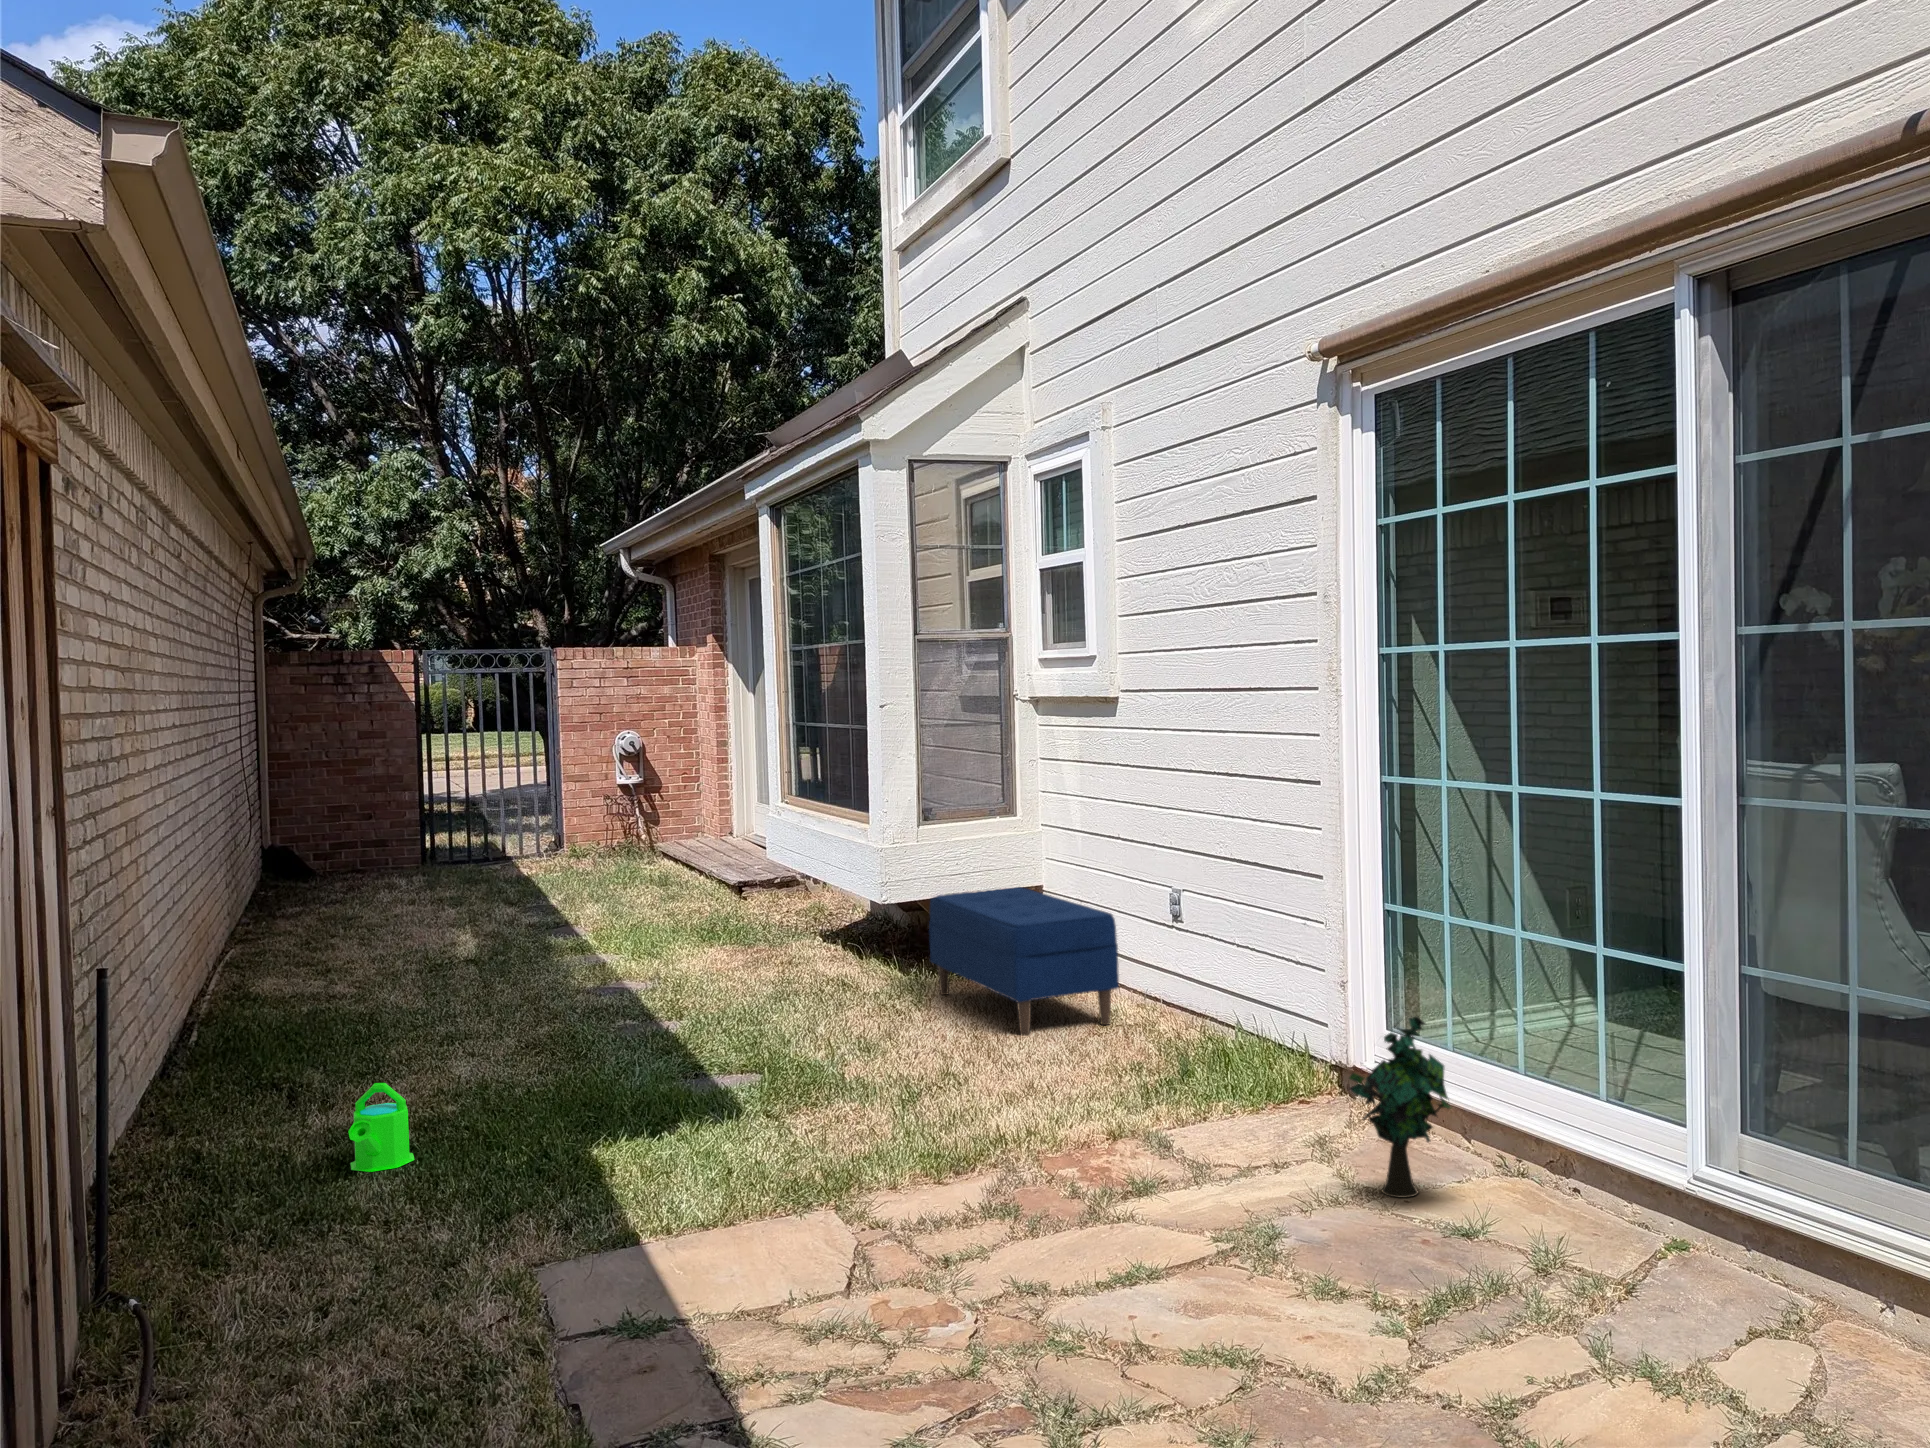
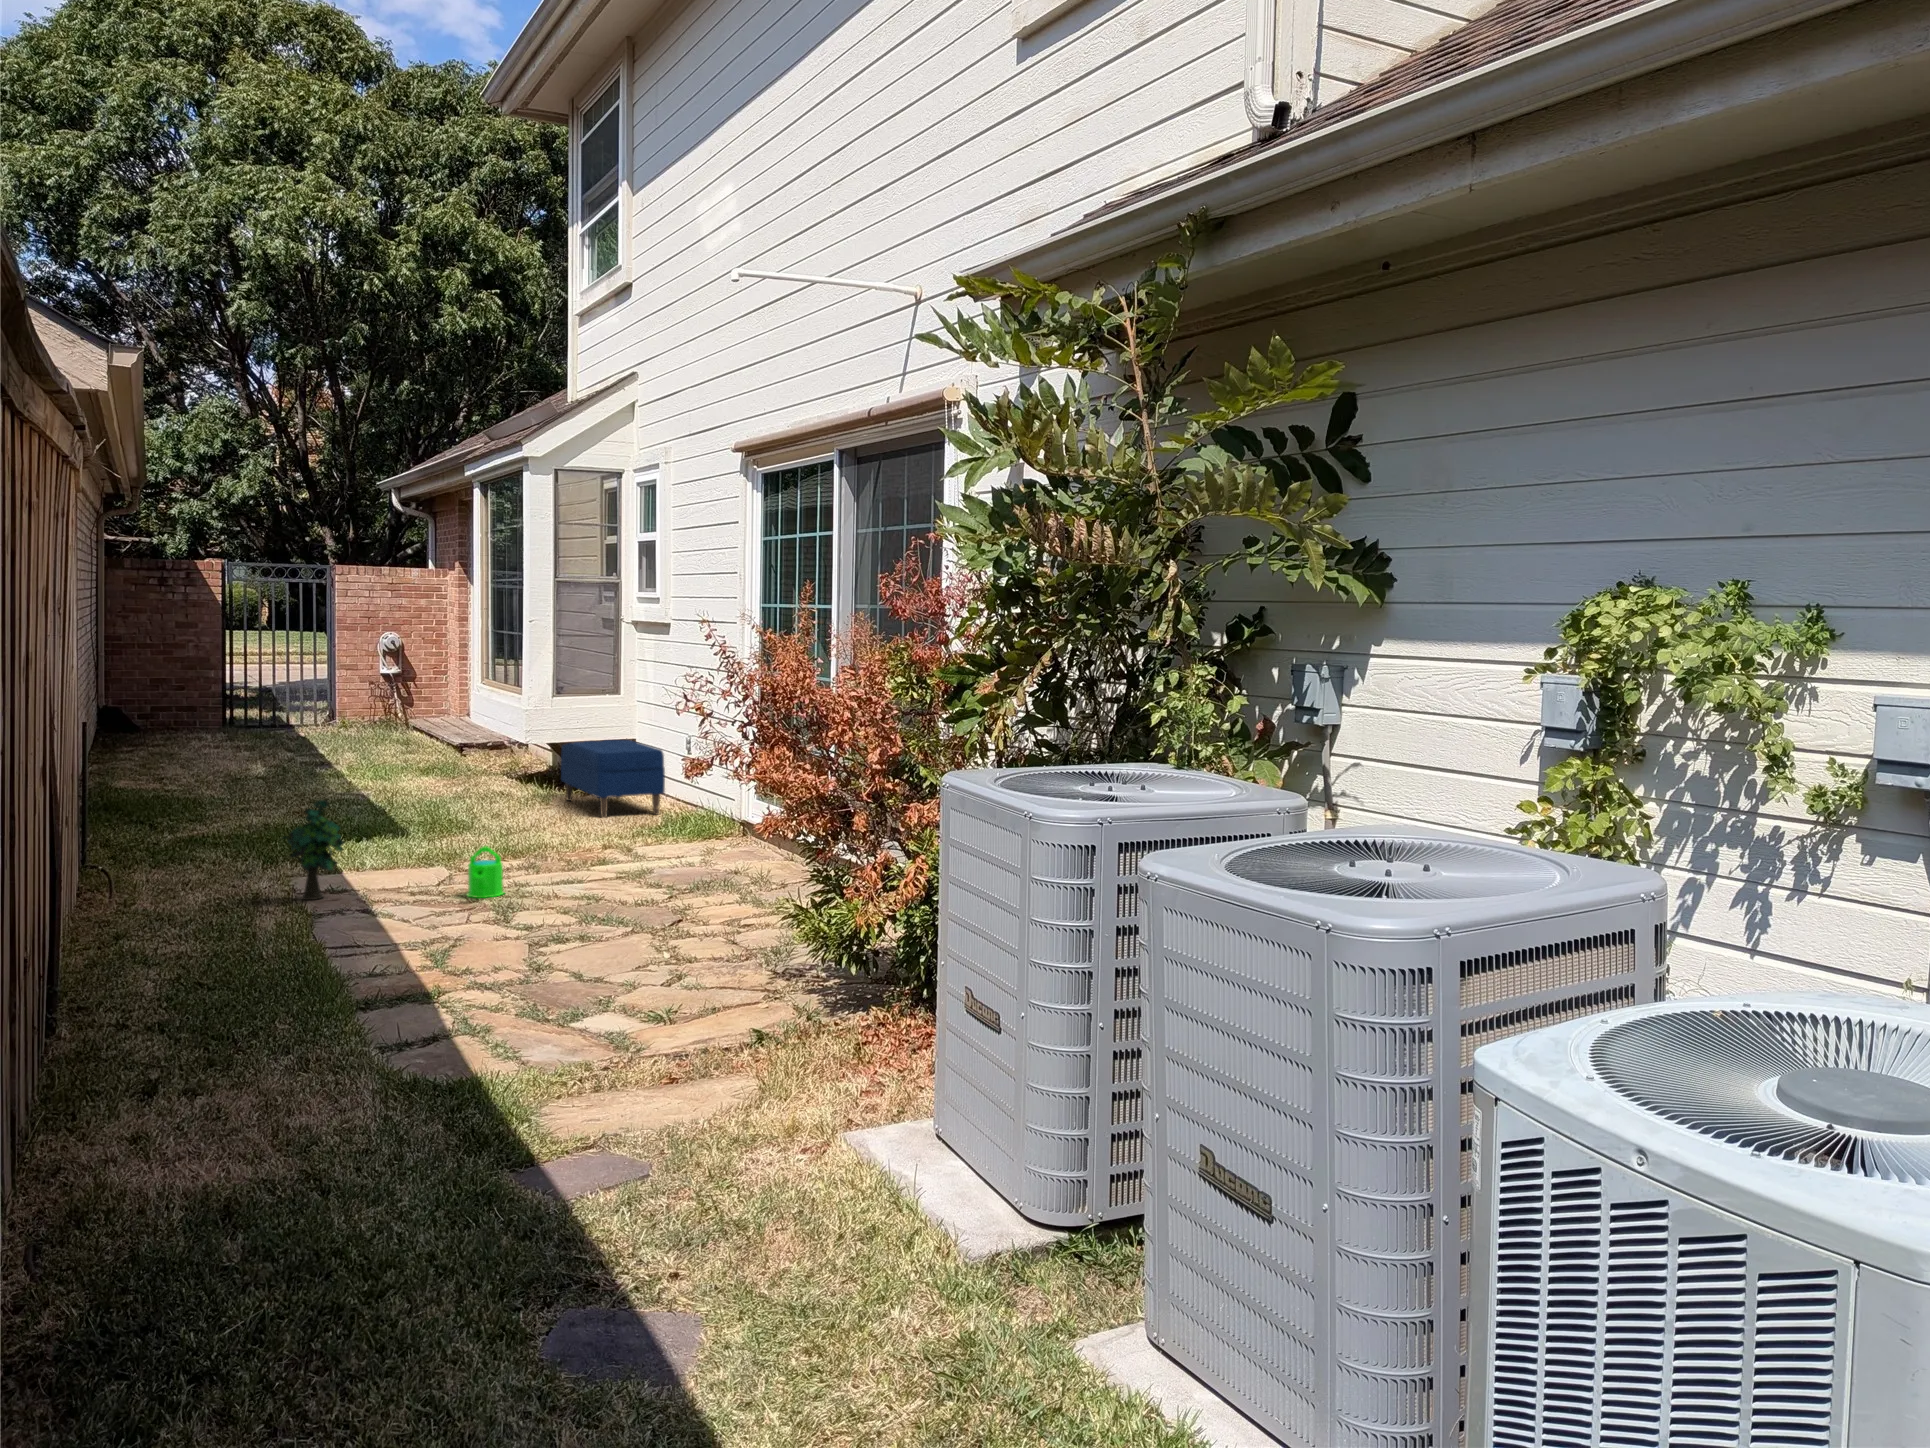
decorative plant: present [1349,1017,1451,1198] -> present [282,800,345,900]
watering can: present [348,1083,415,1172] -> present [467,846,504,898]

